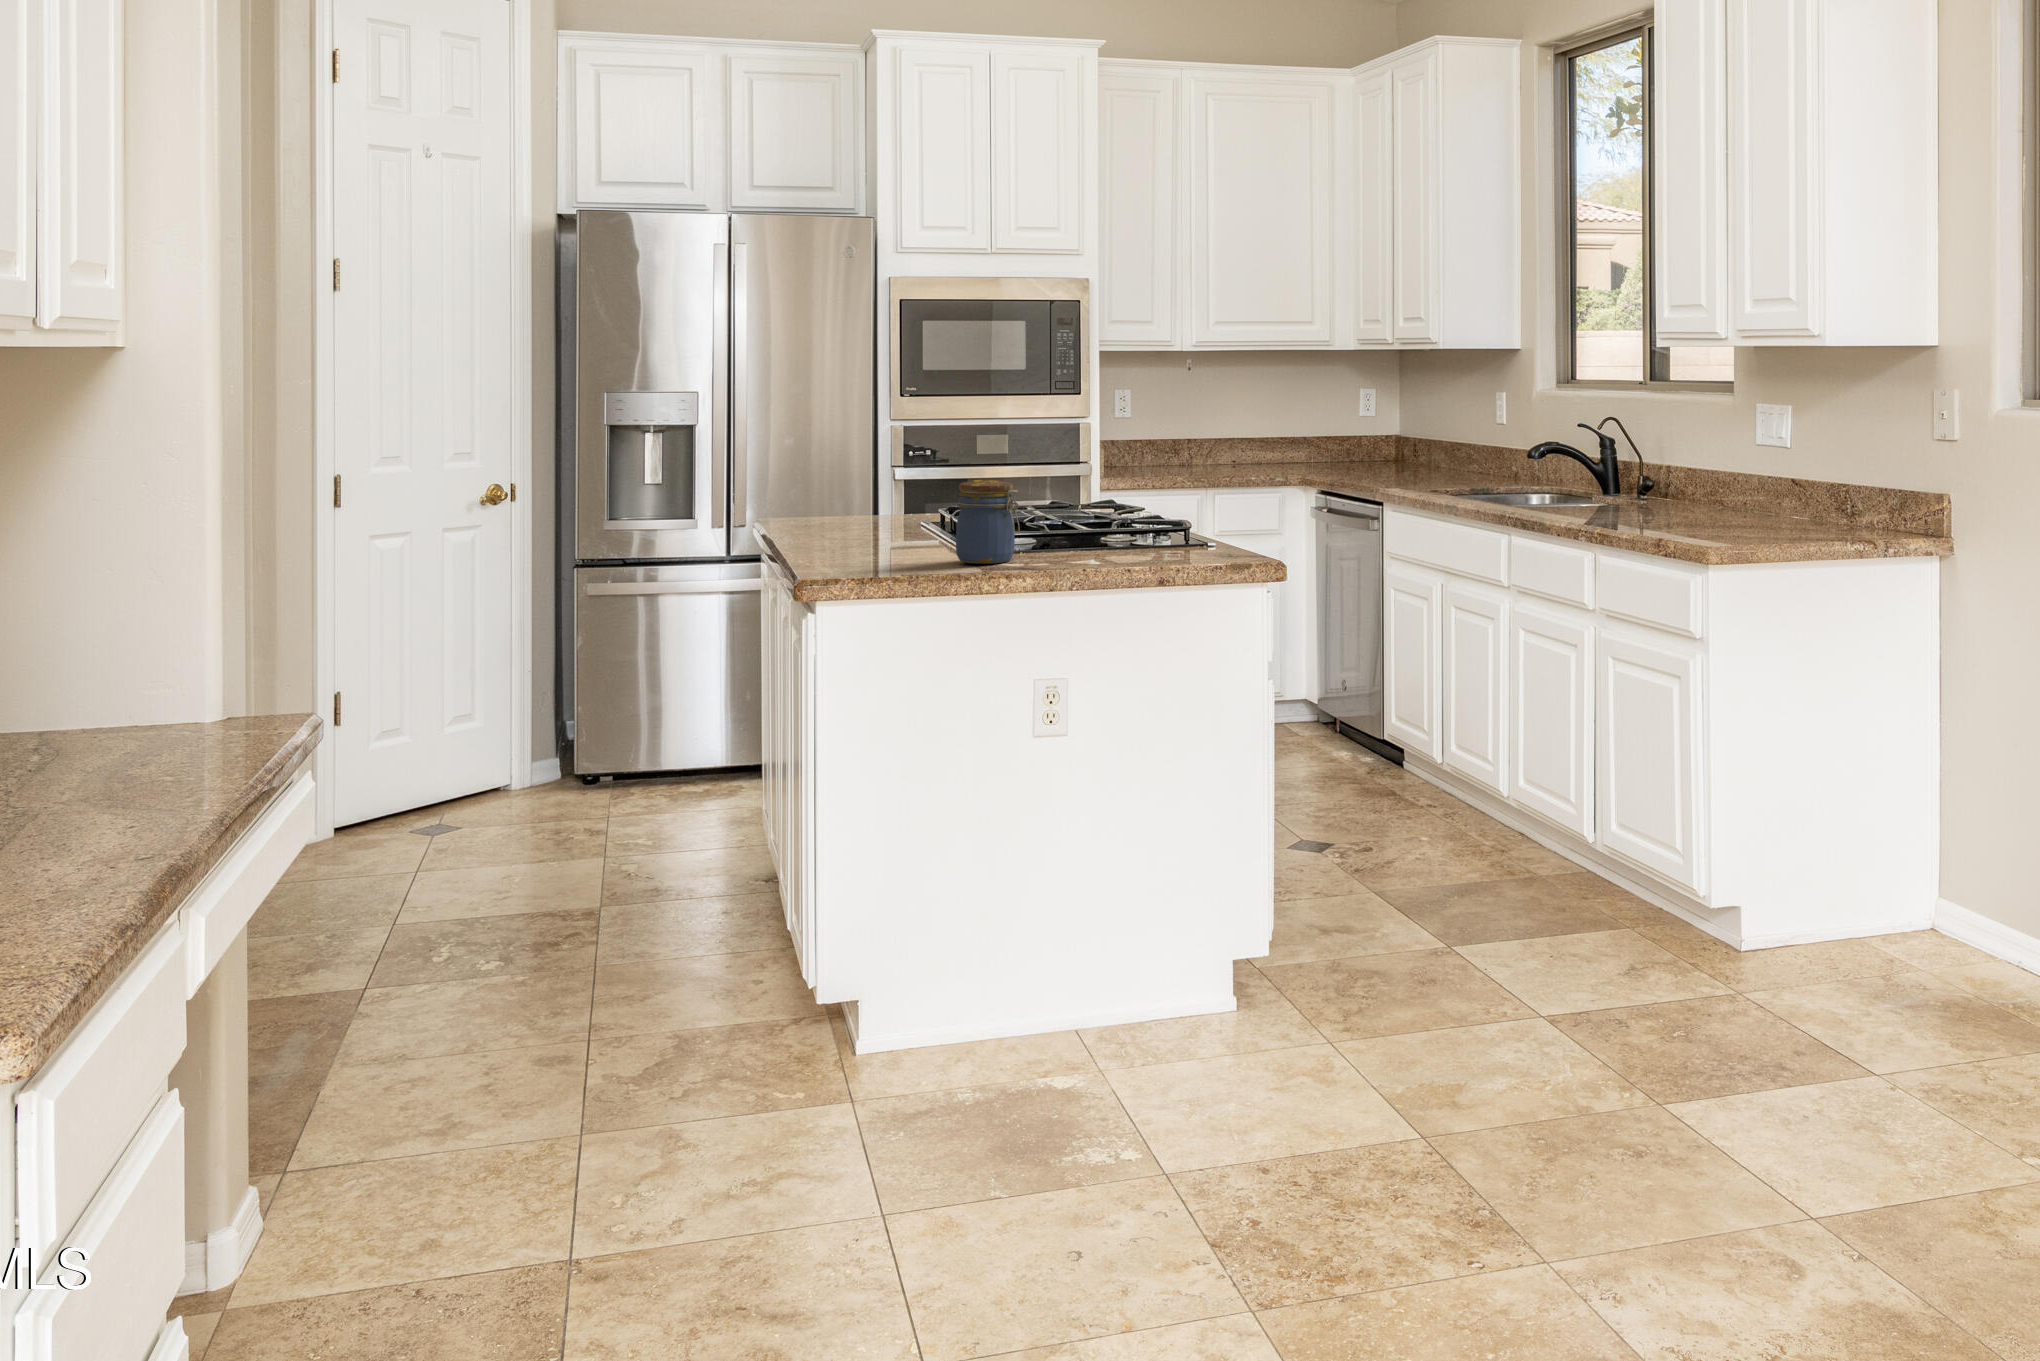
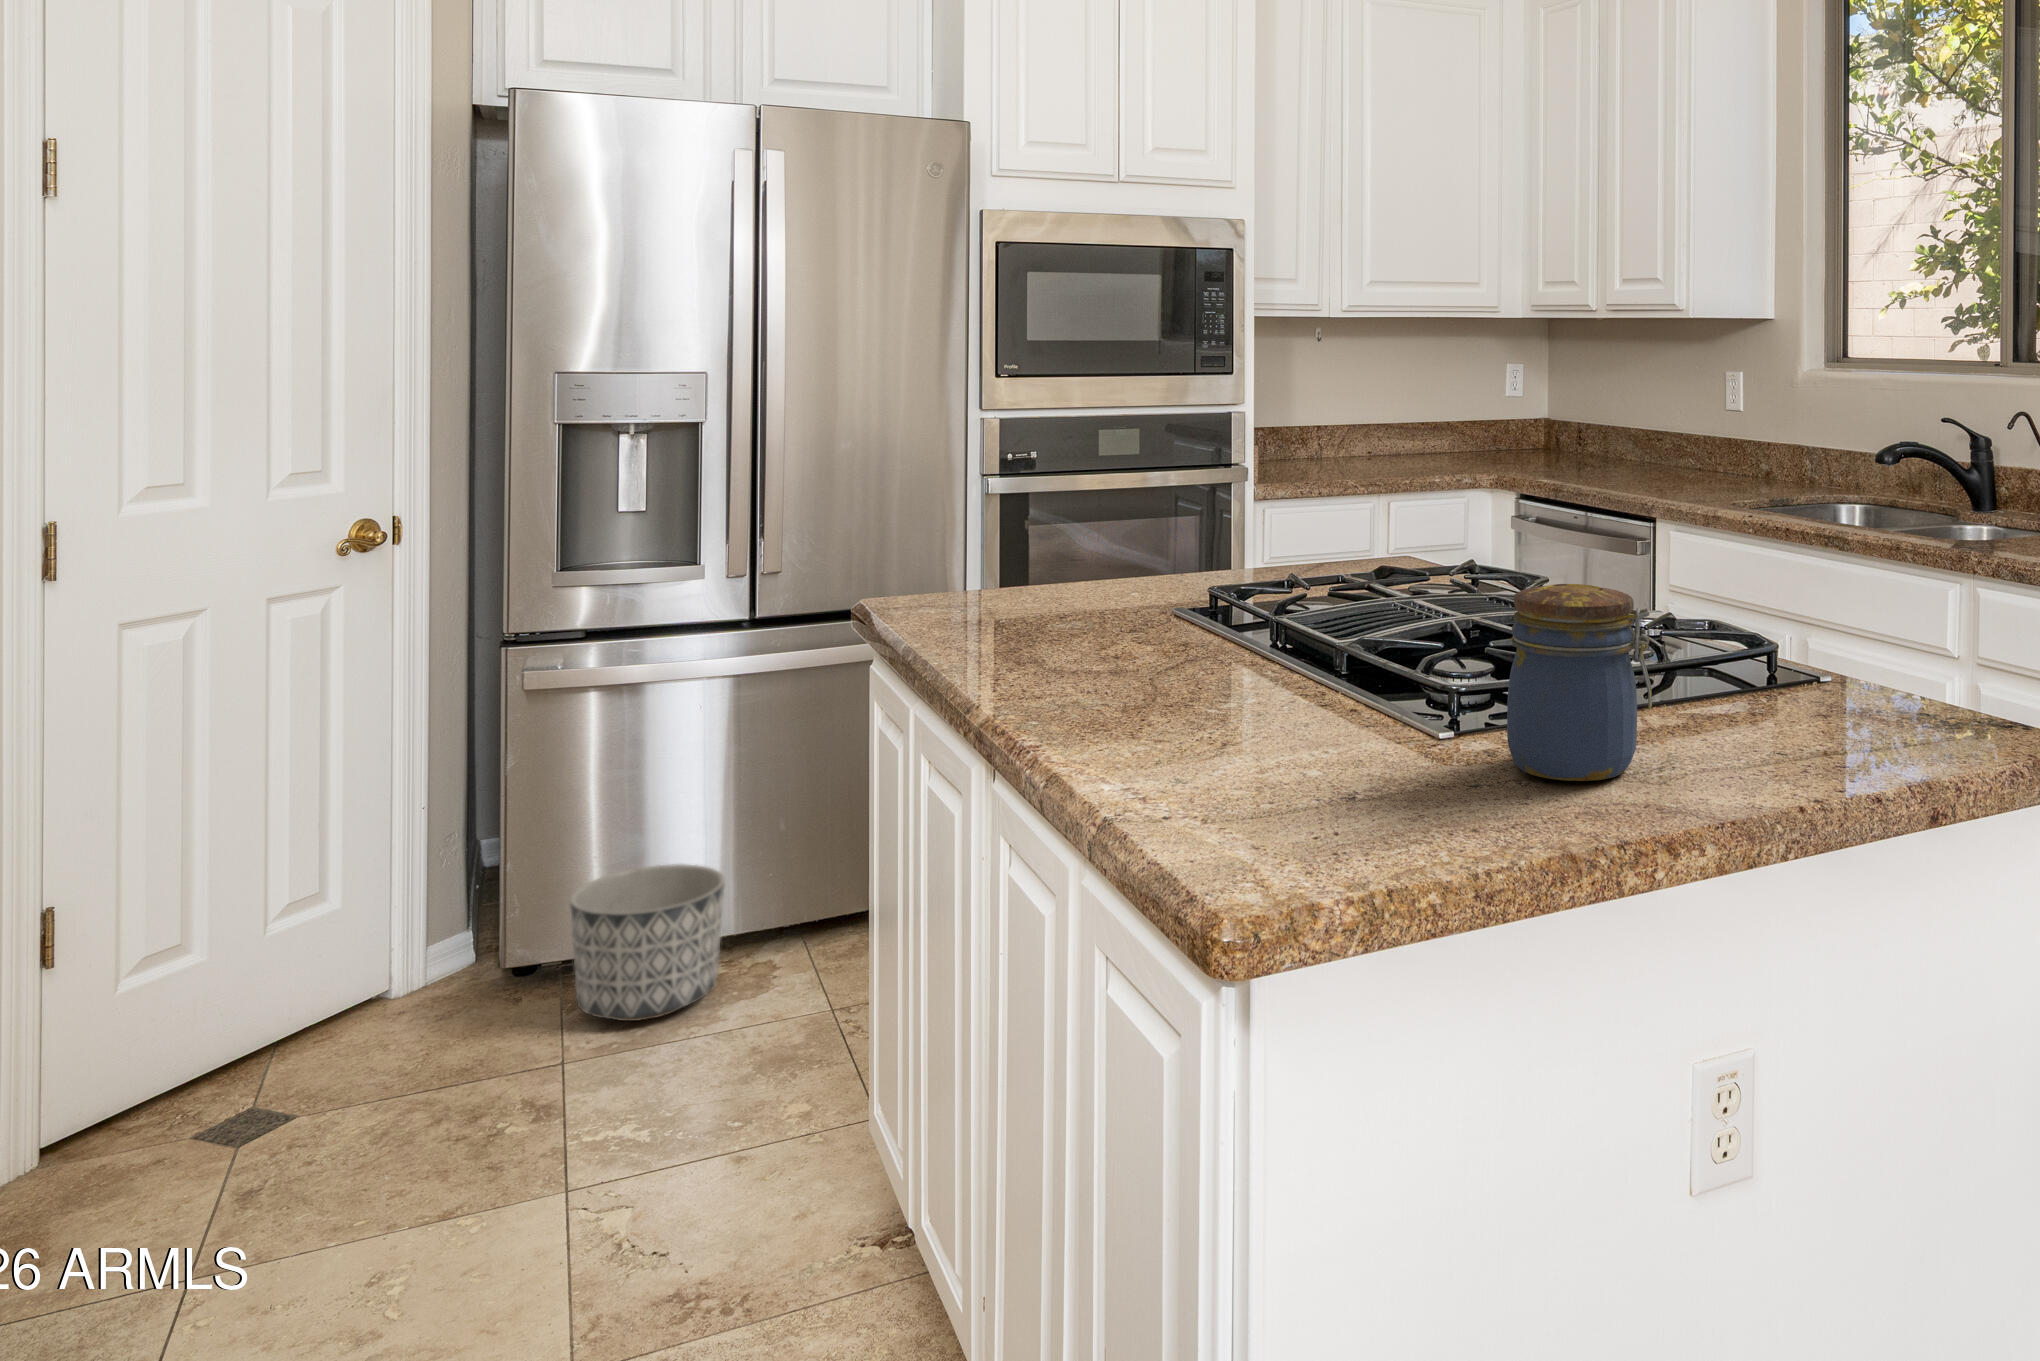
planter: none [615,716,709,807] -> present [570,864,725,1021]

